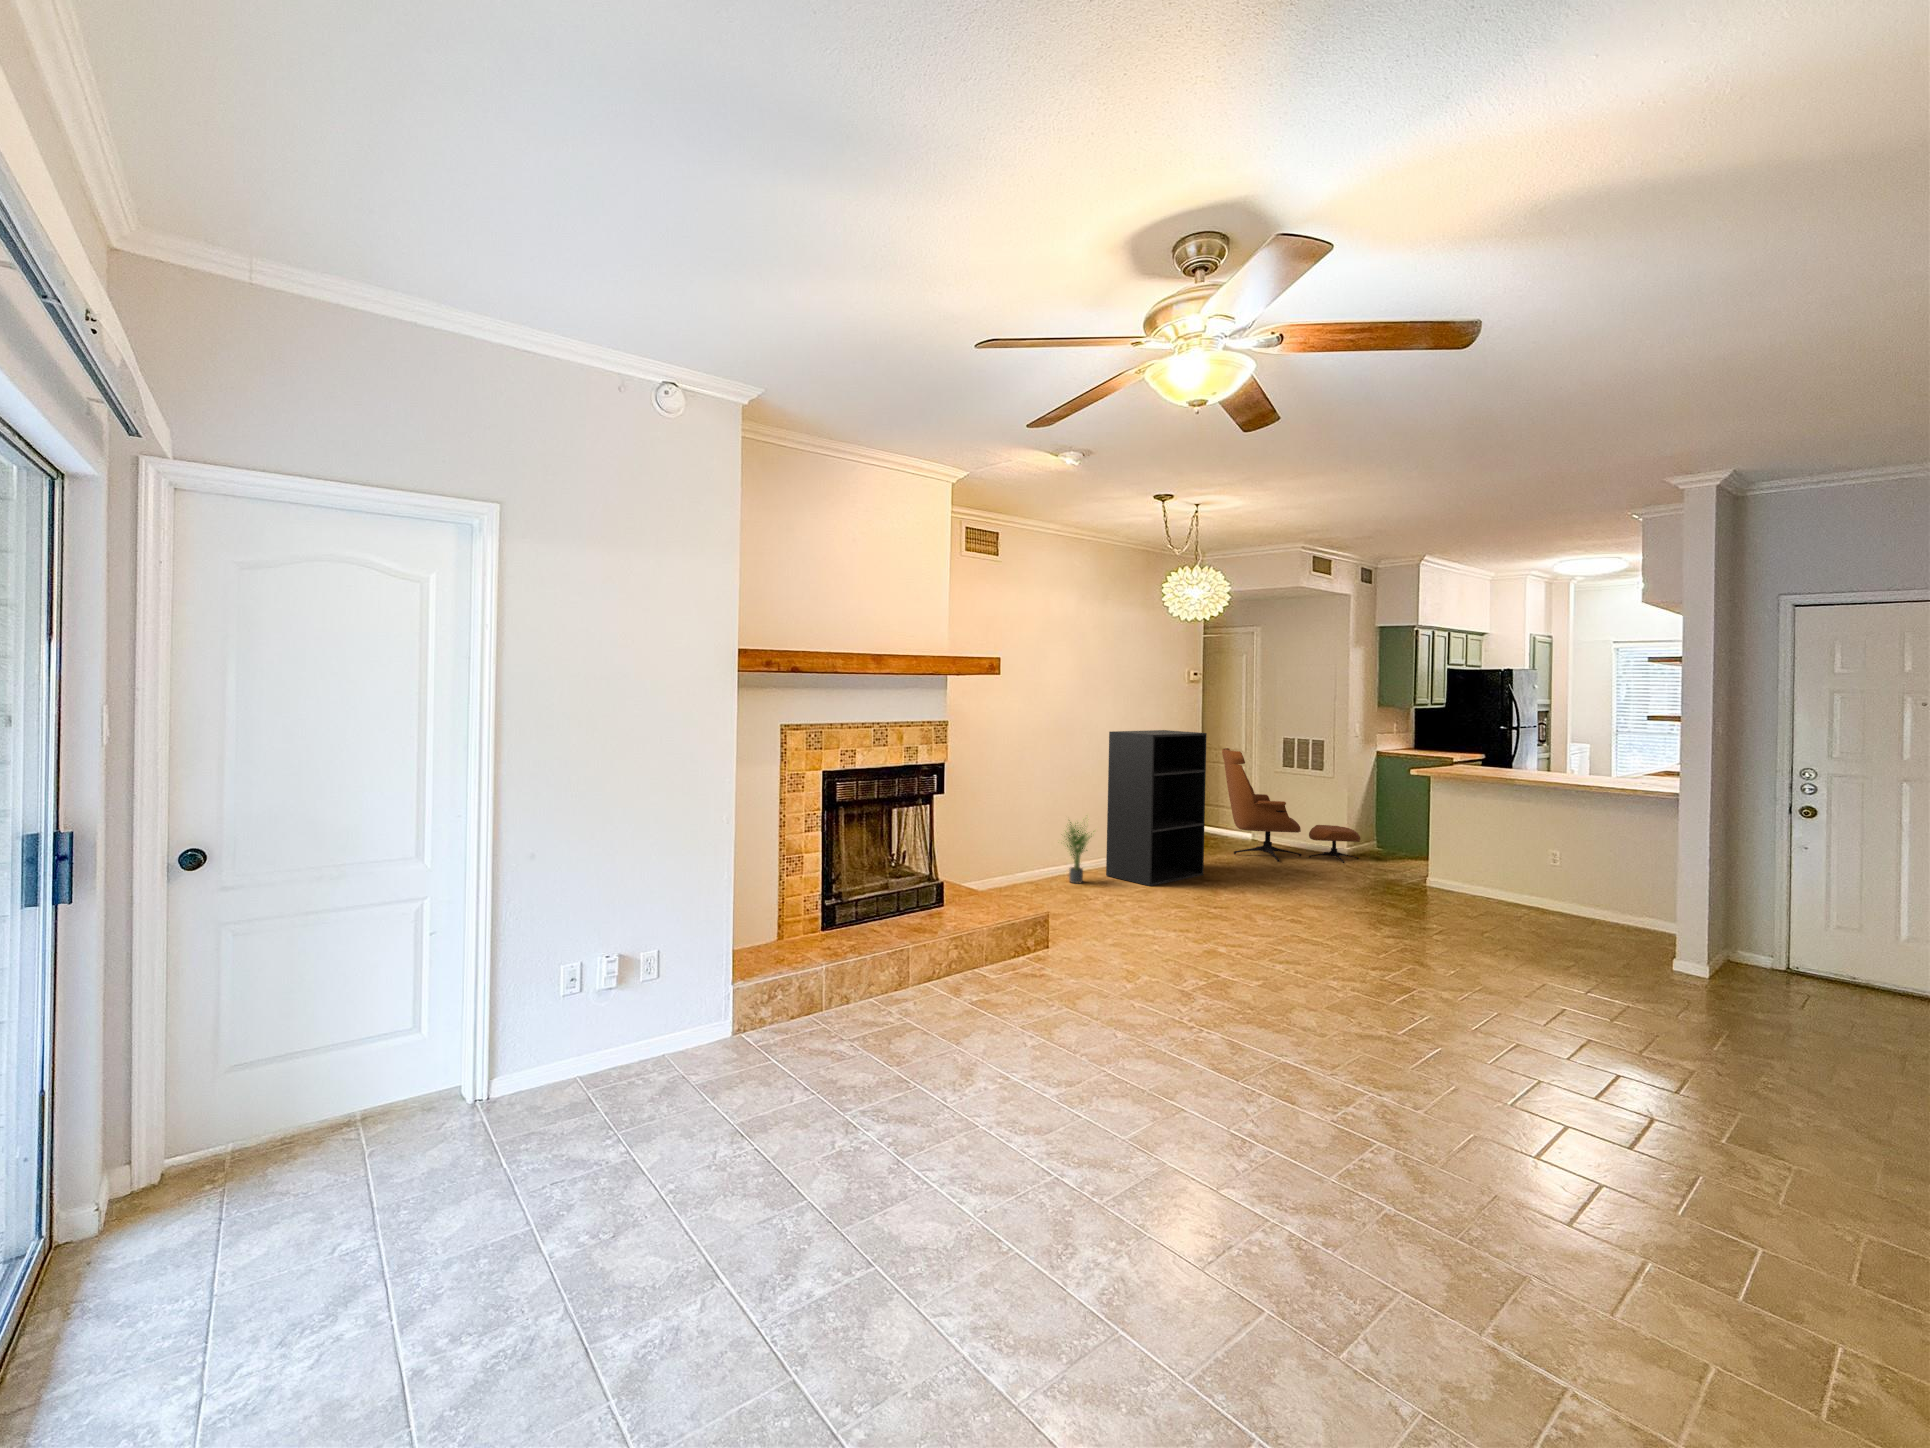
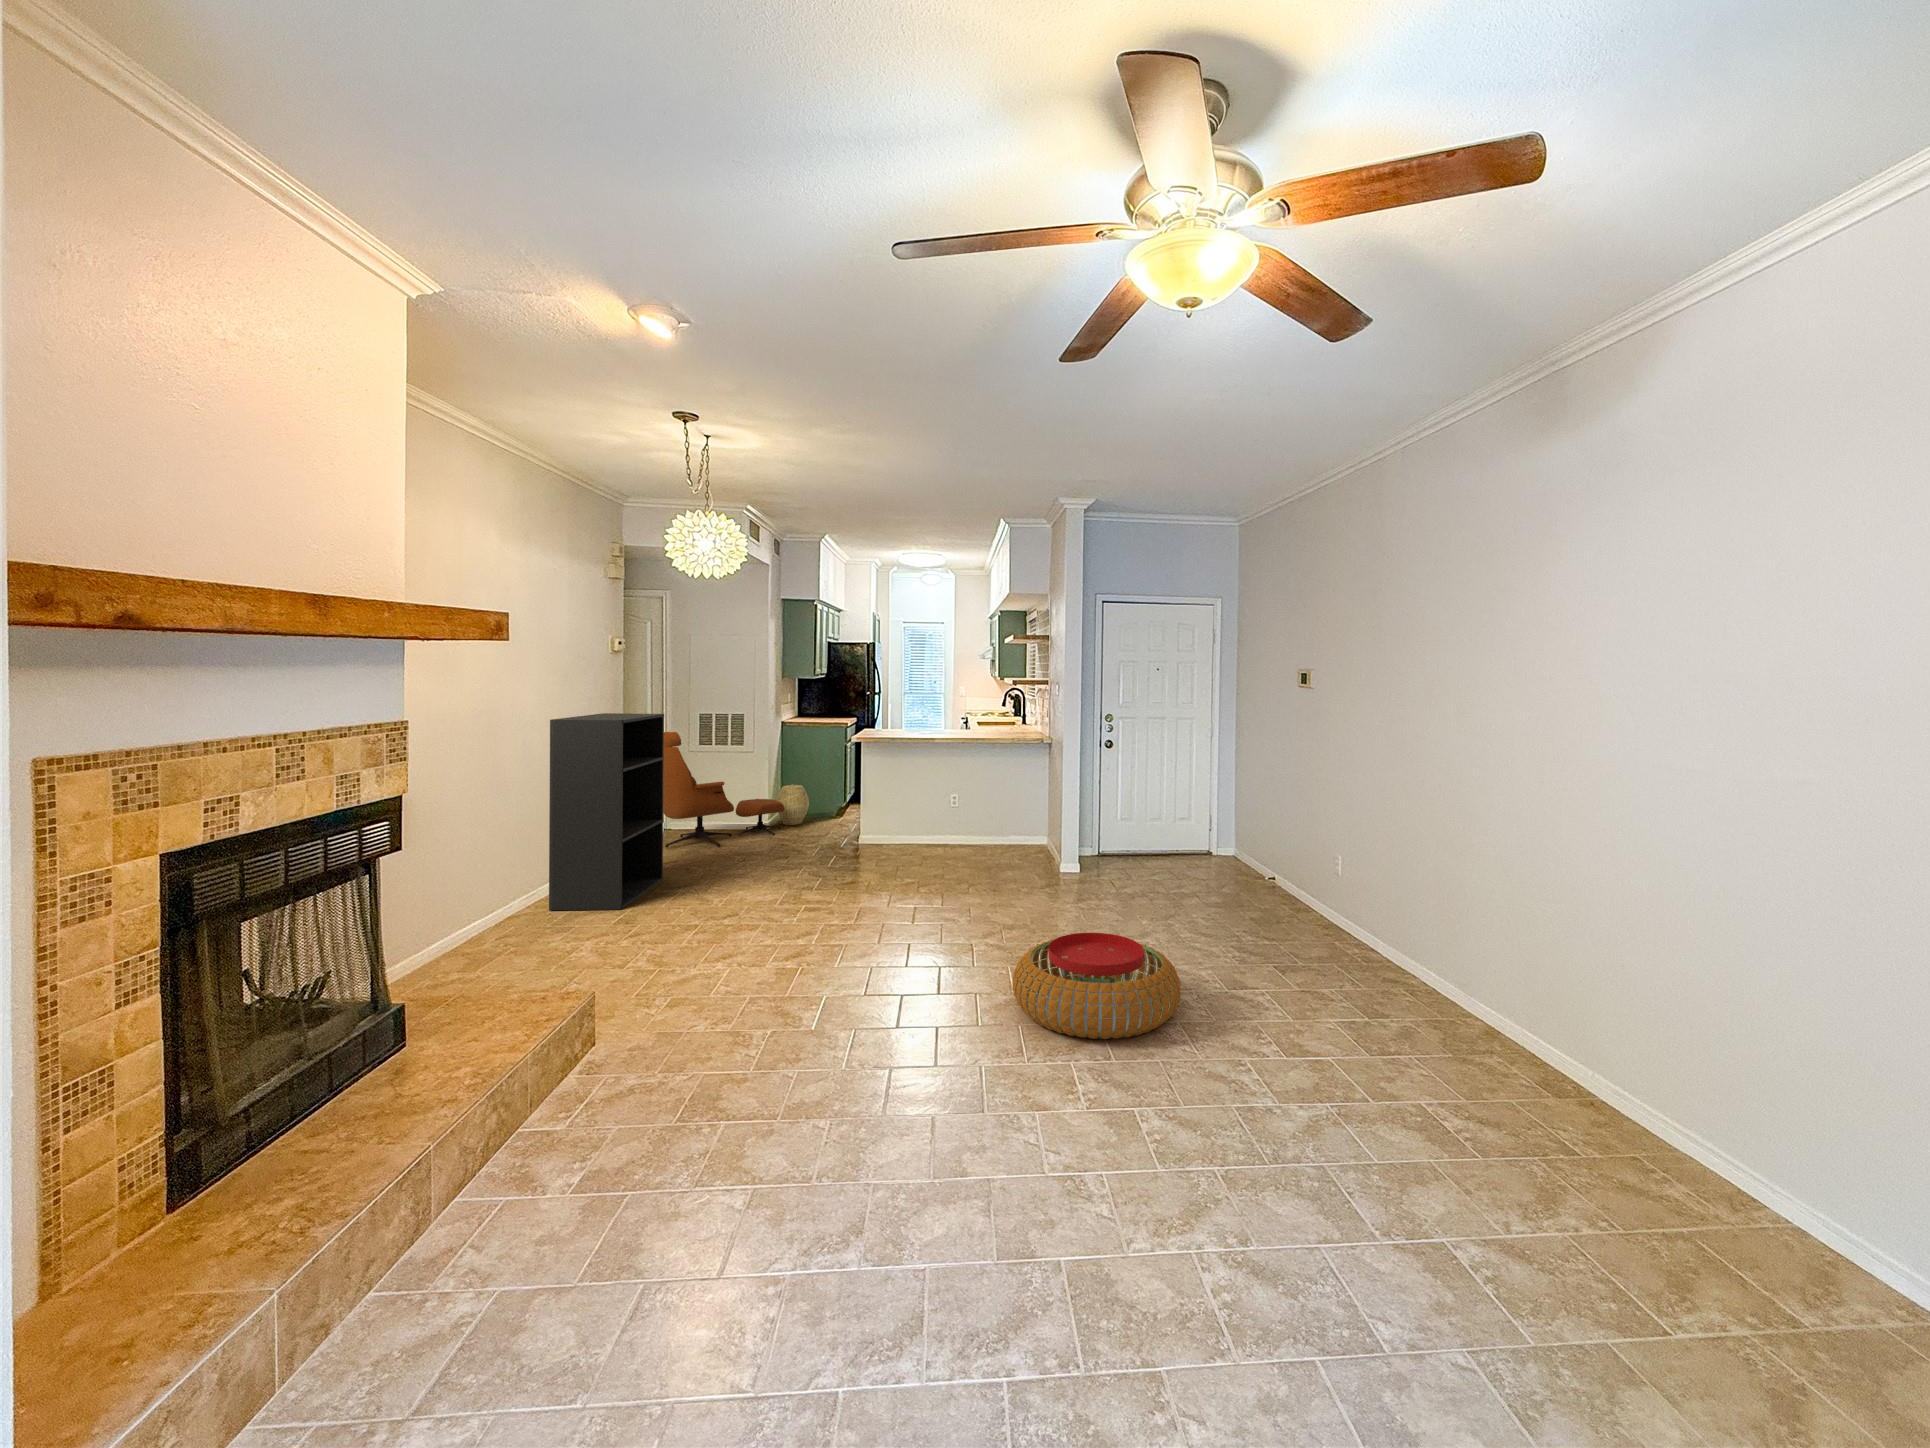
woven basket: none [1359,817,1397,859] -> present [777,784,809,825]
potted plant: present [1064,822,1092,883] -> none [485,833,551,933]
pouf: none [1352,983,1567,1101] -> present [1012,933,1181,1039]

